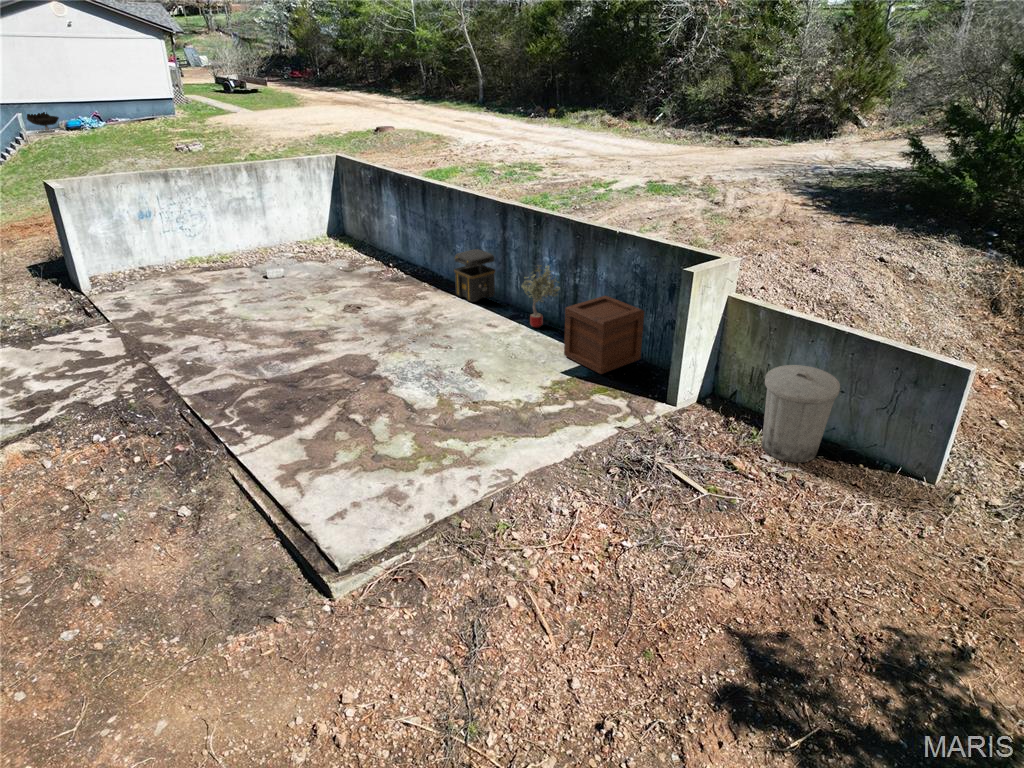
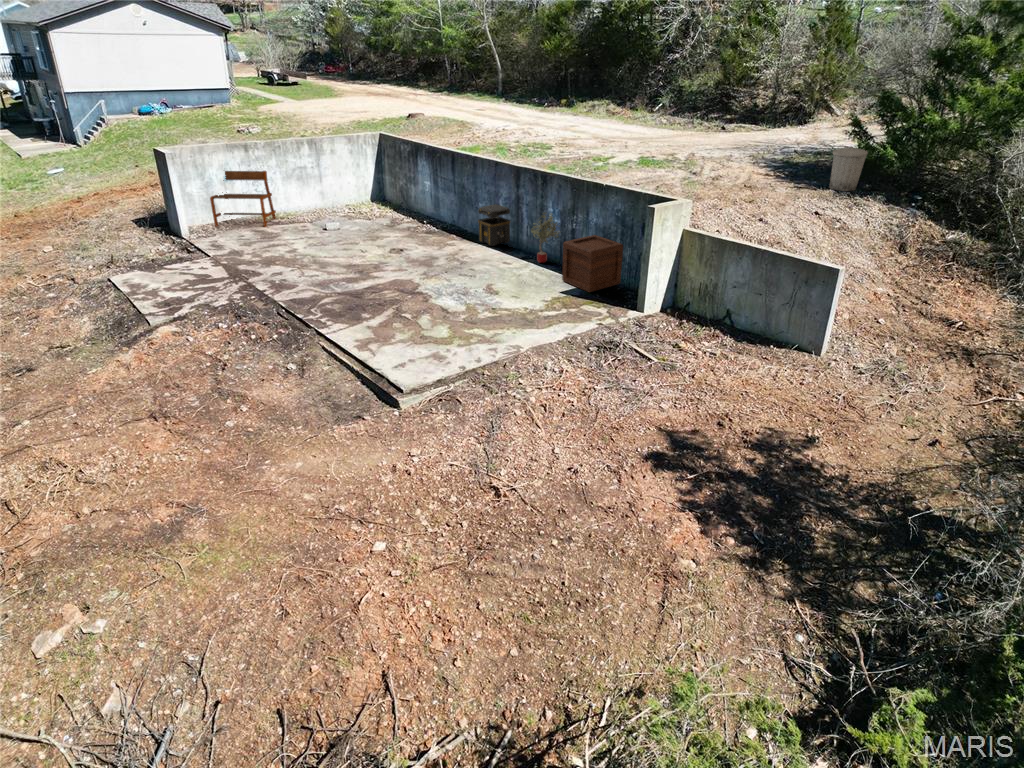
lounge chair: present [27,112,59,131] -> none [106,96,134,117]
bench: none [119,206,205,276] -> present [210,171,276,227]
trash can: present [762,365,840,463] -> present [829,147,868,191]

